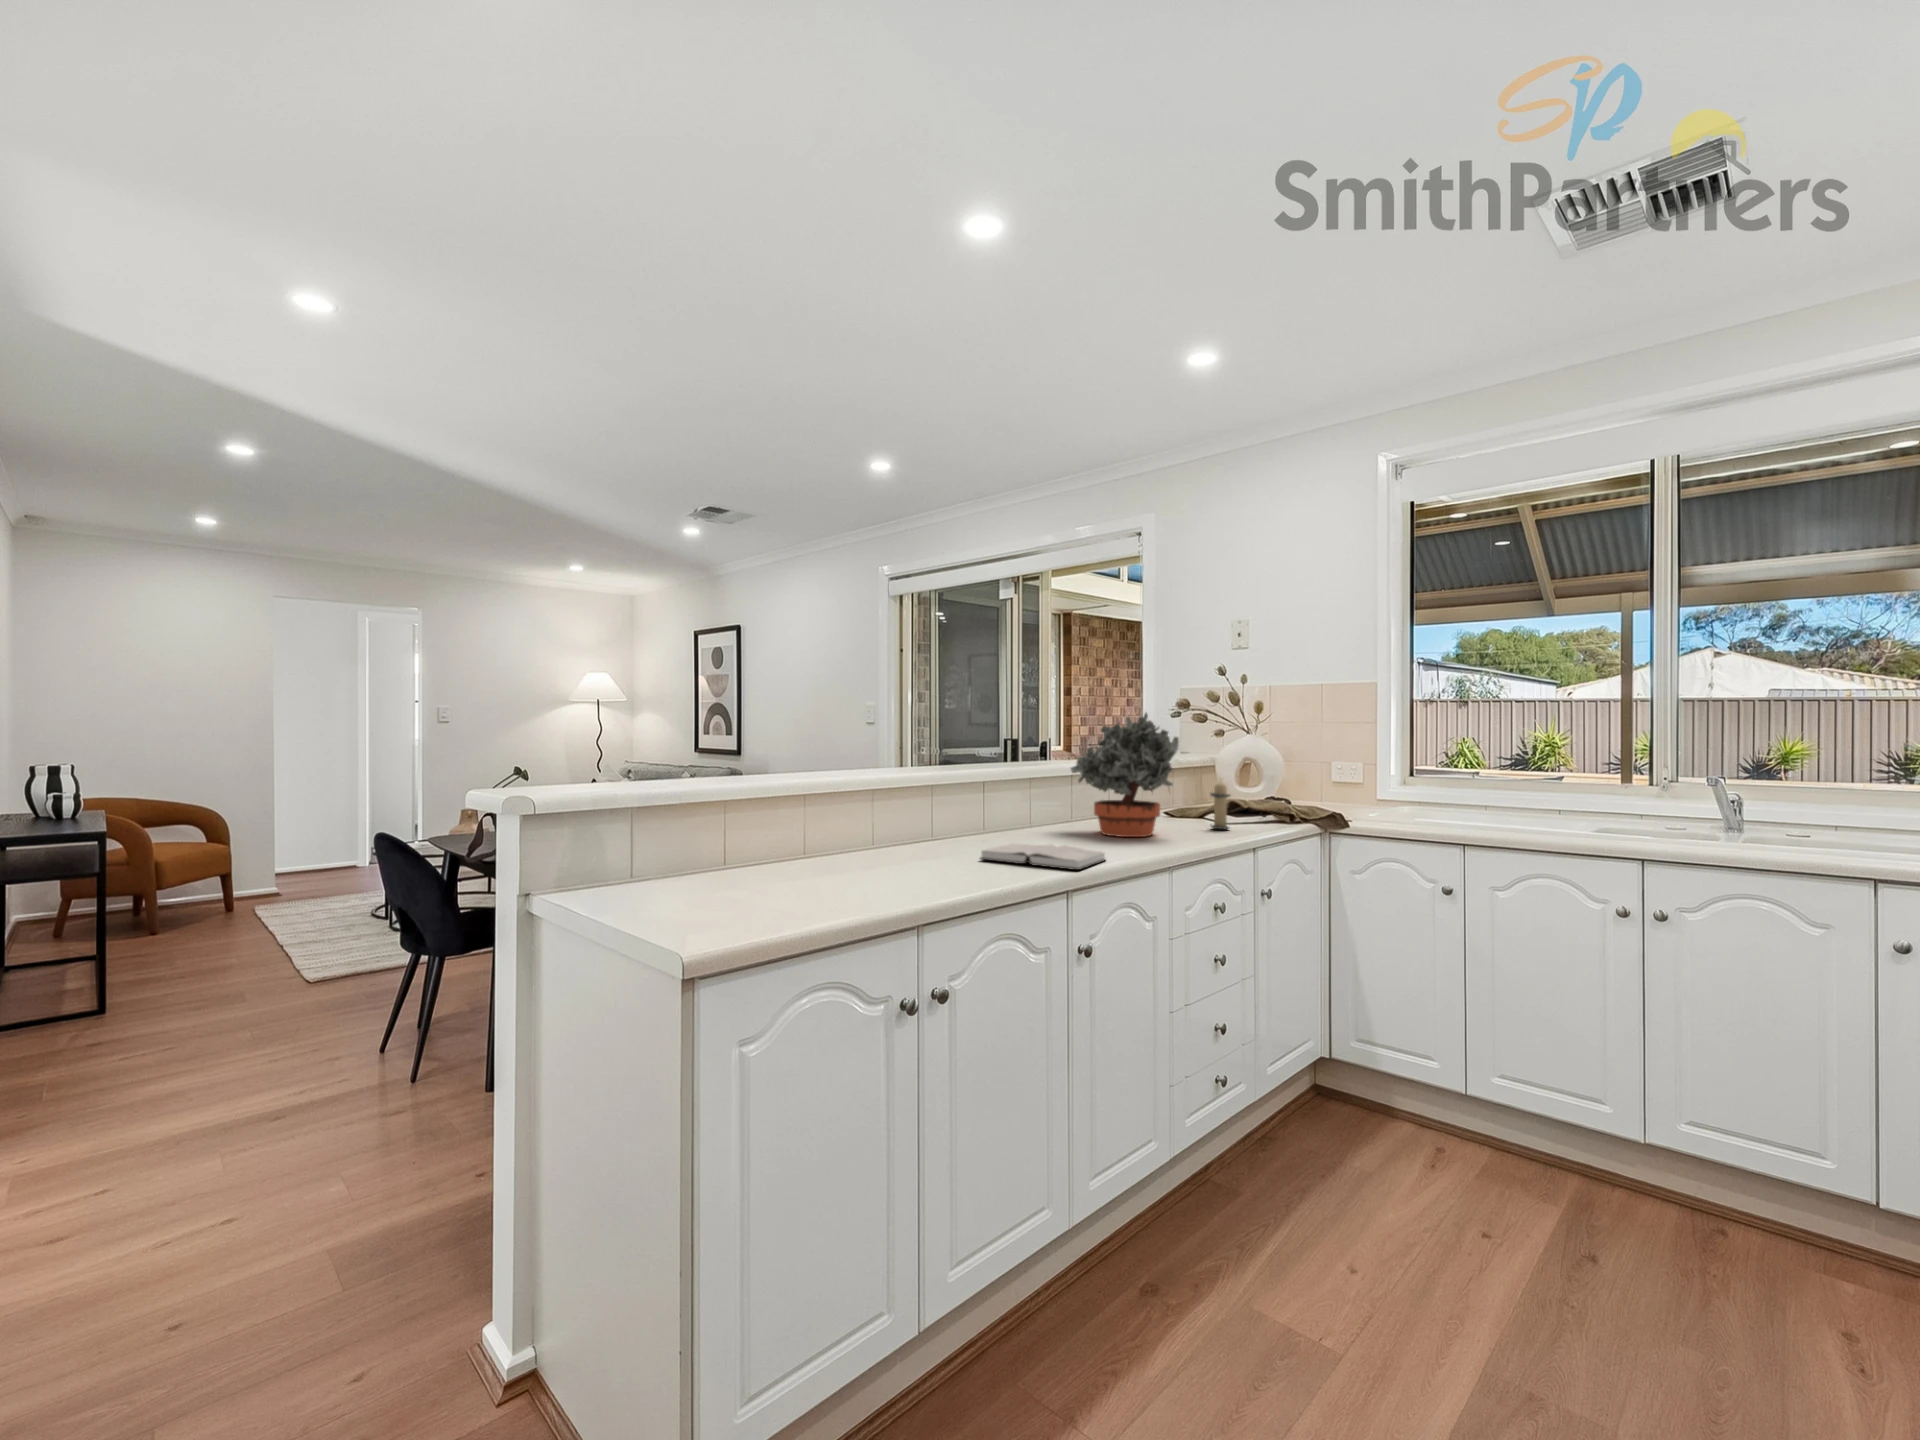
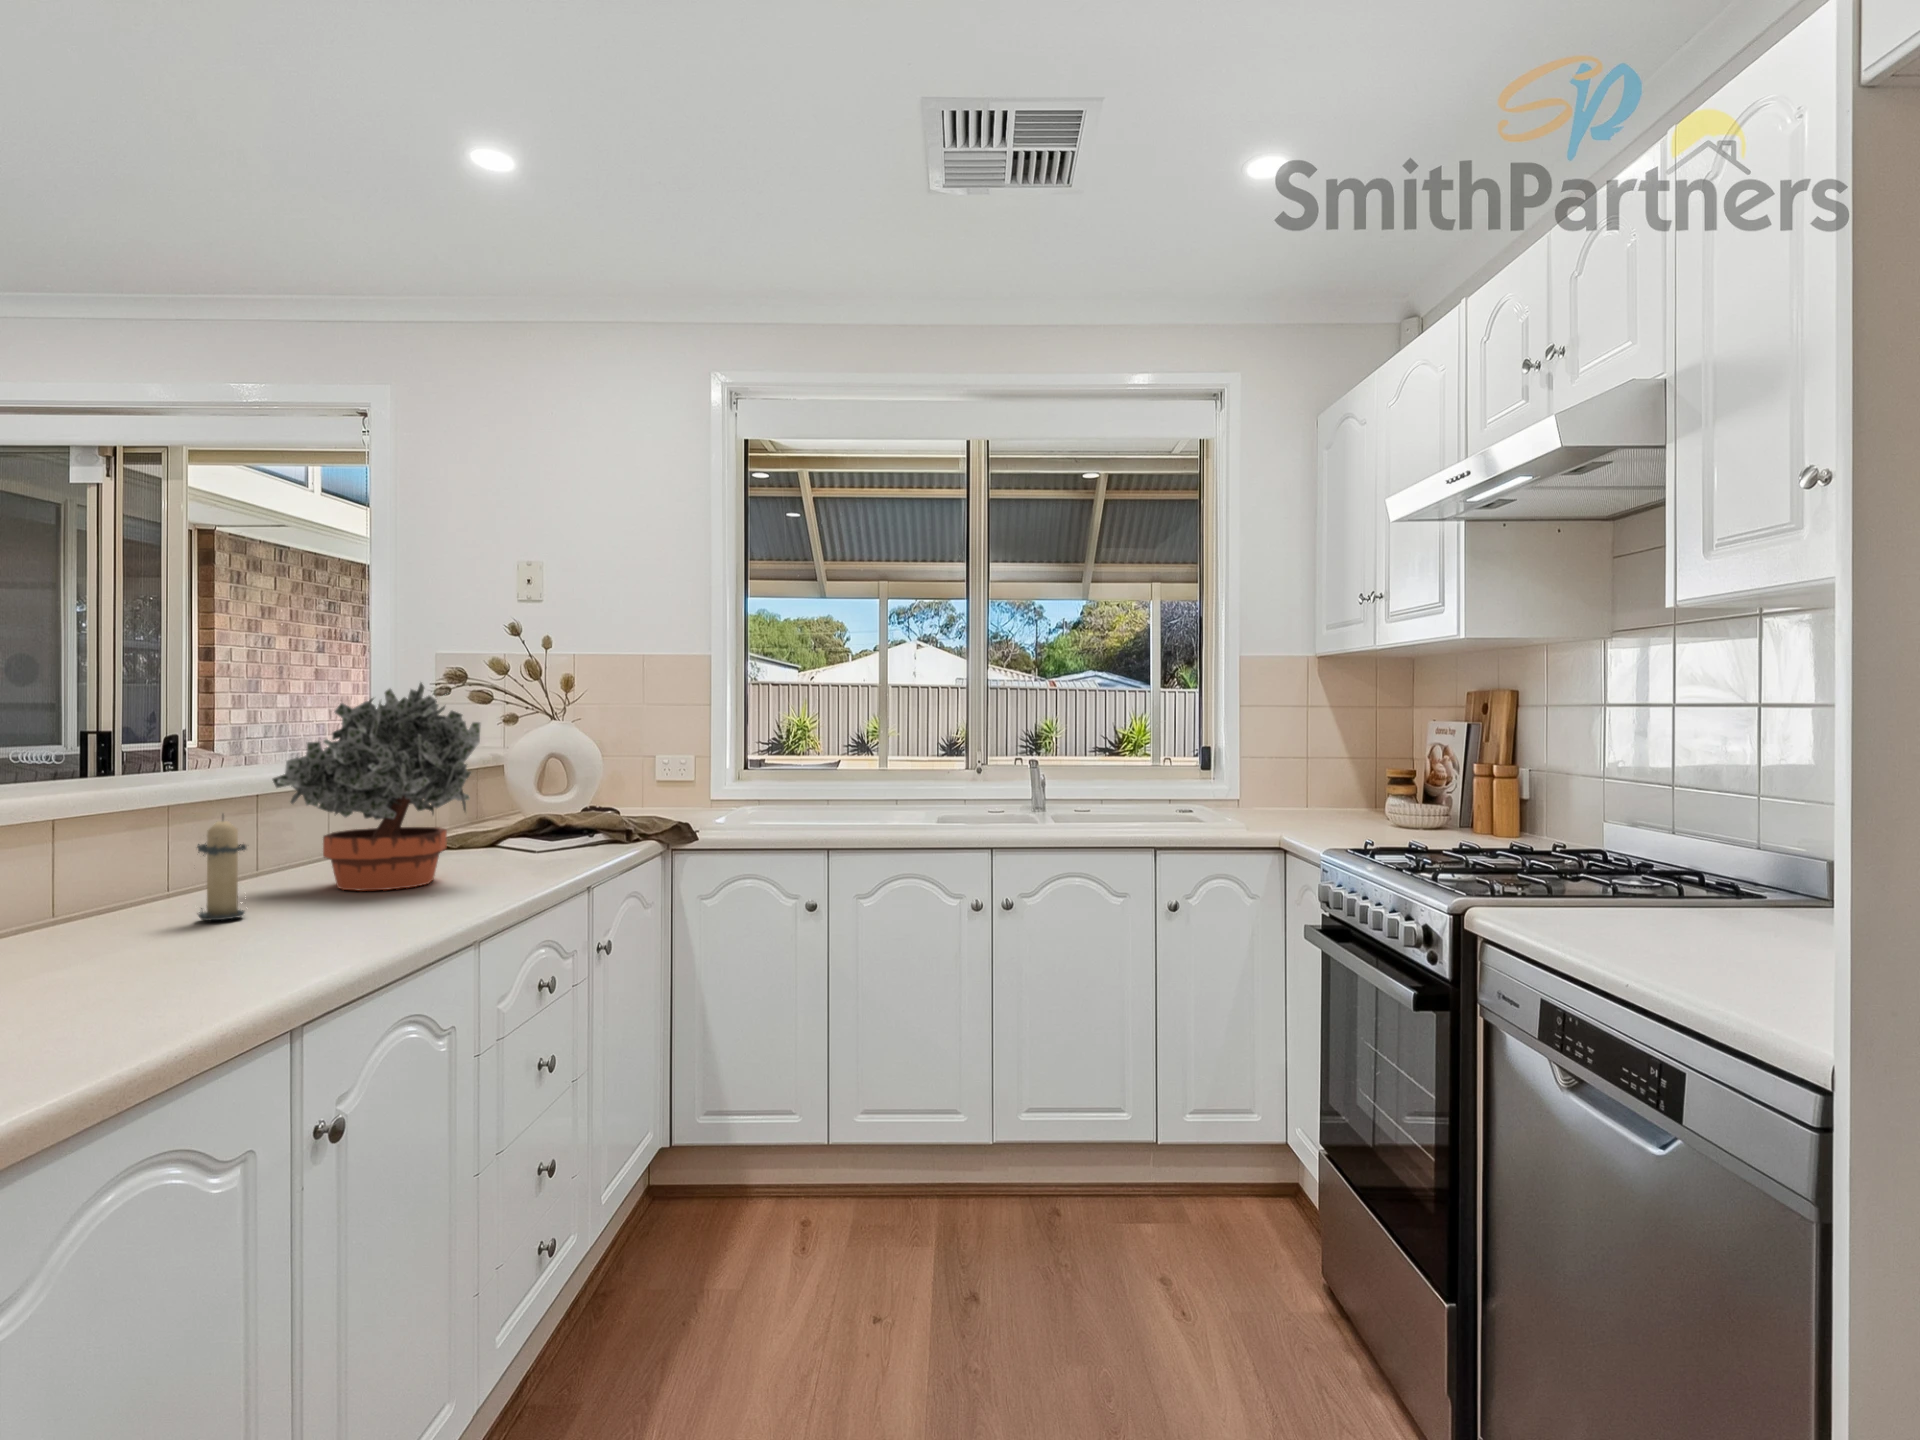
candle: present [1211,782,1230,829] -> present [197,815,246,920]
hardback book: present [981,843,1105,870] -> none [80,920,374,976]

